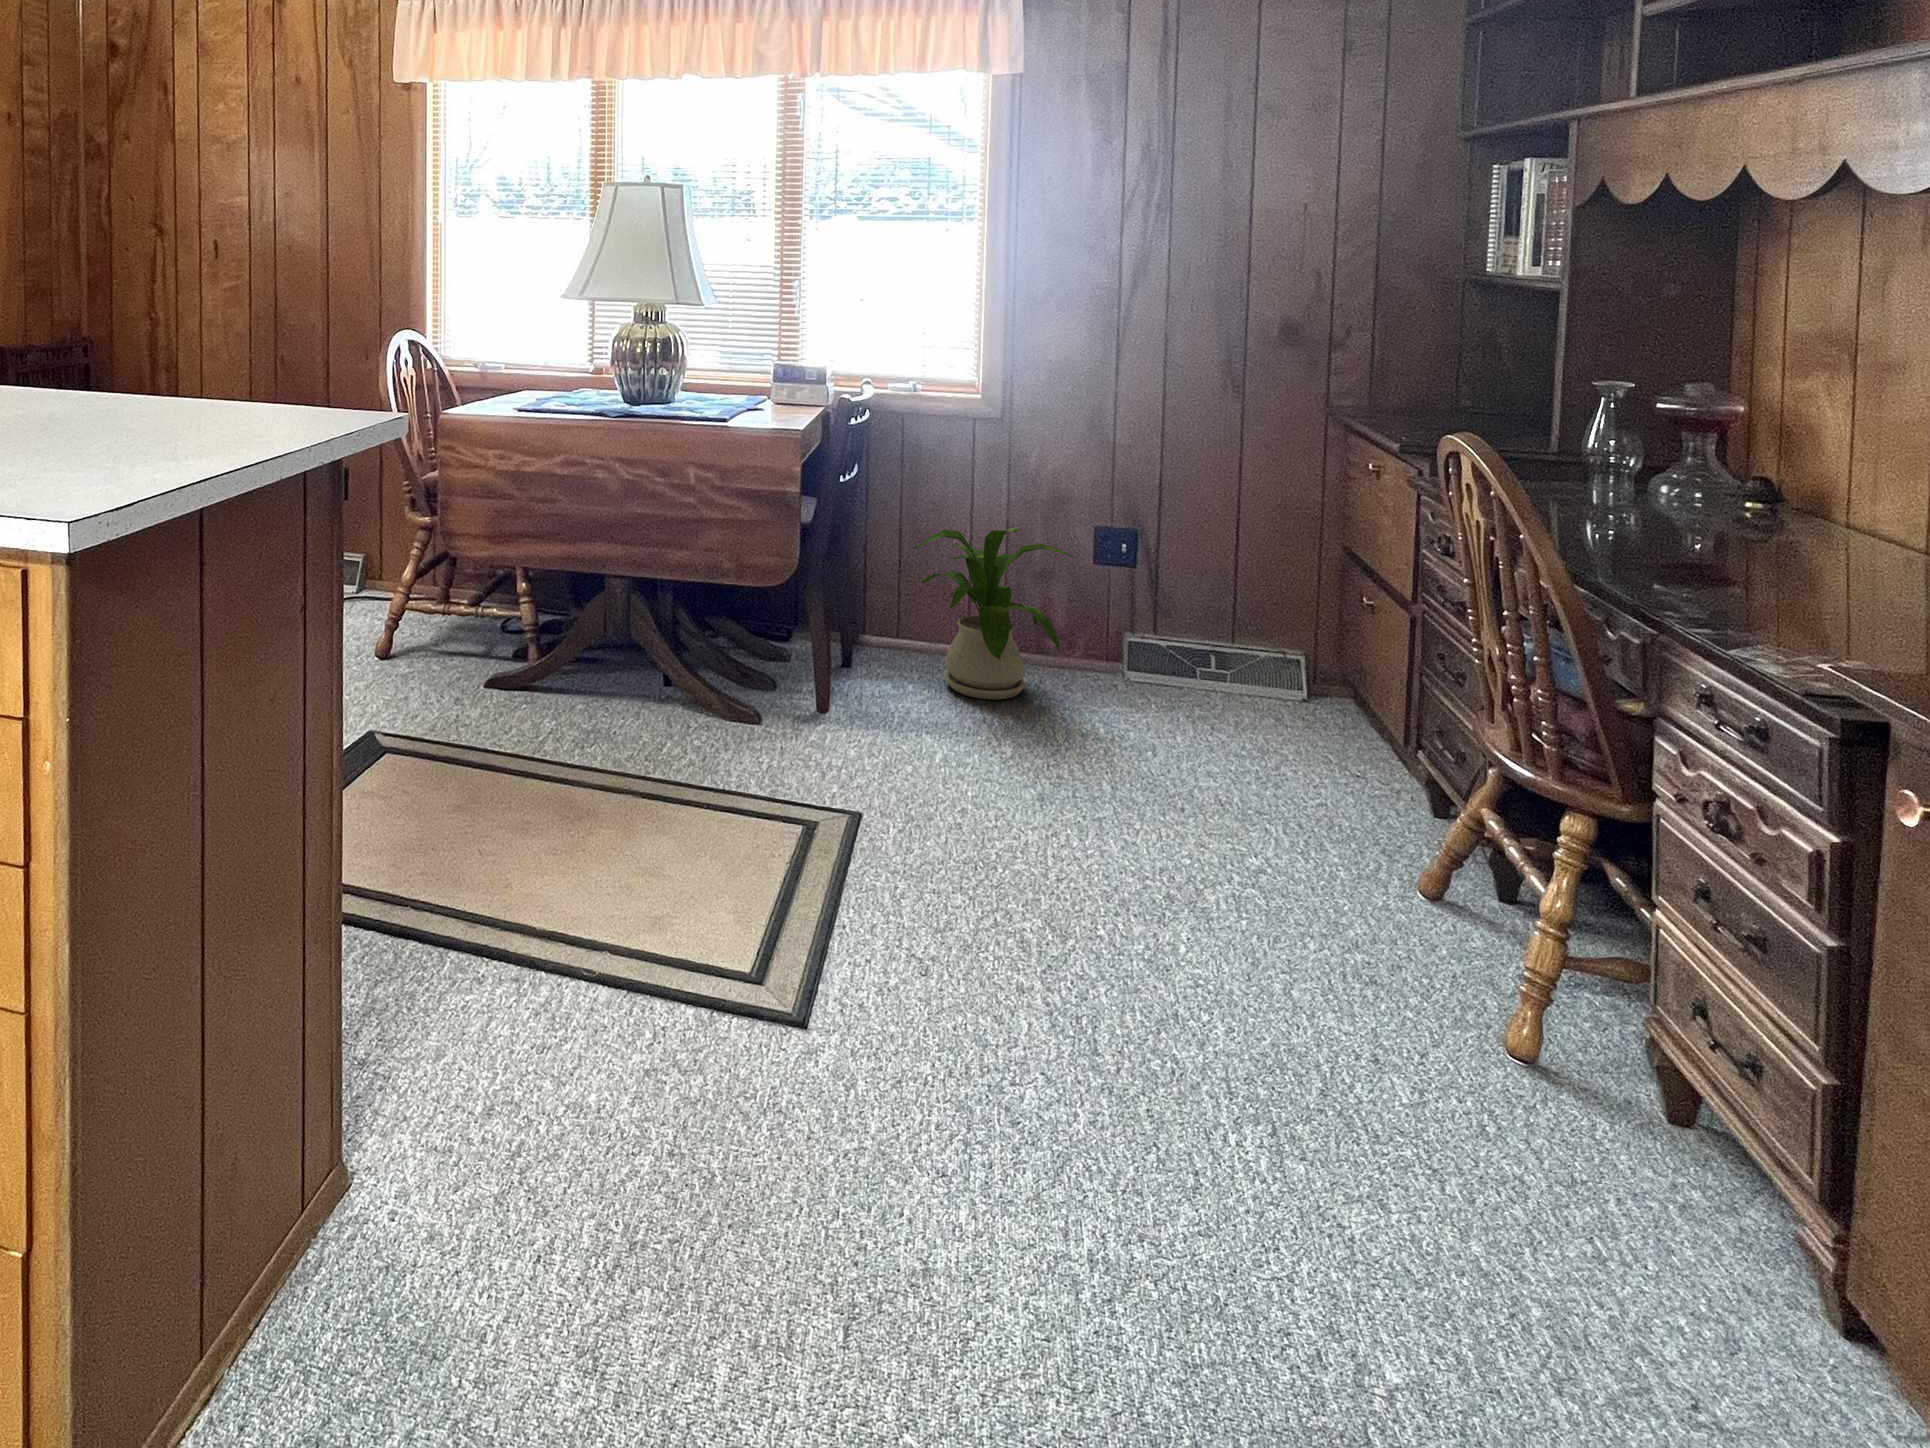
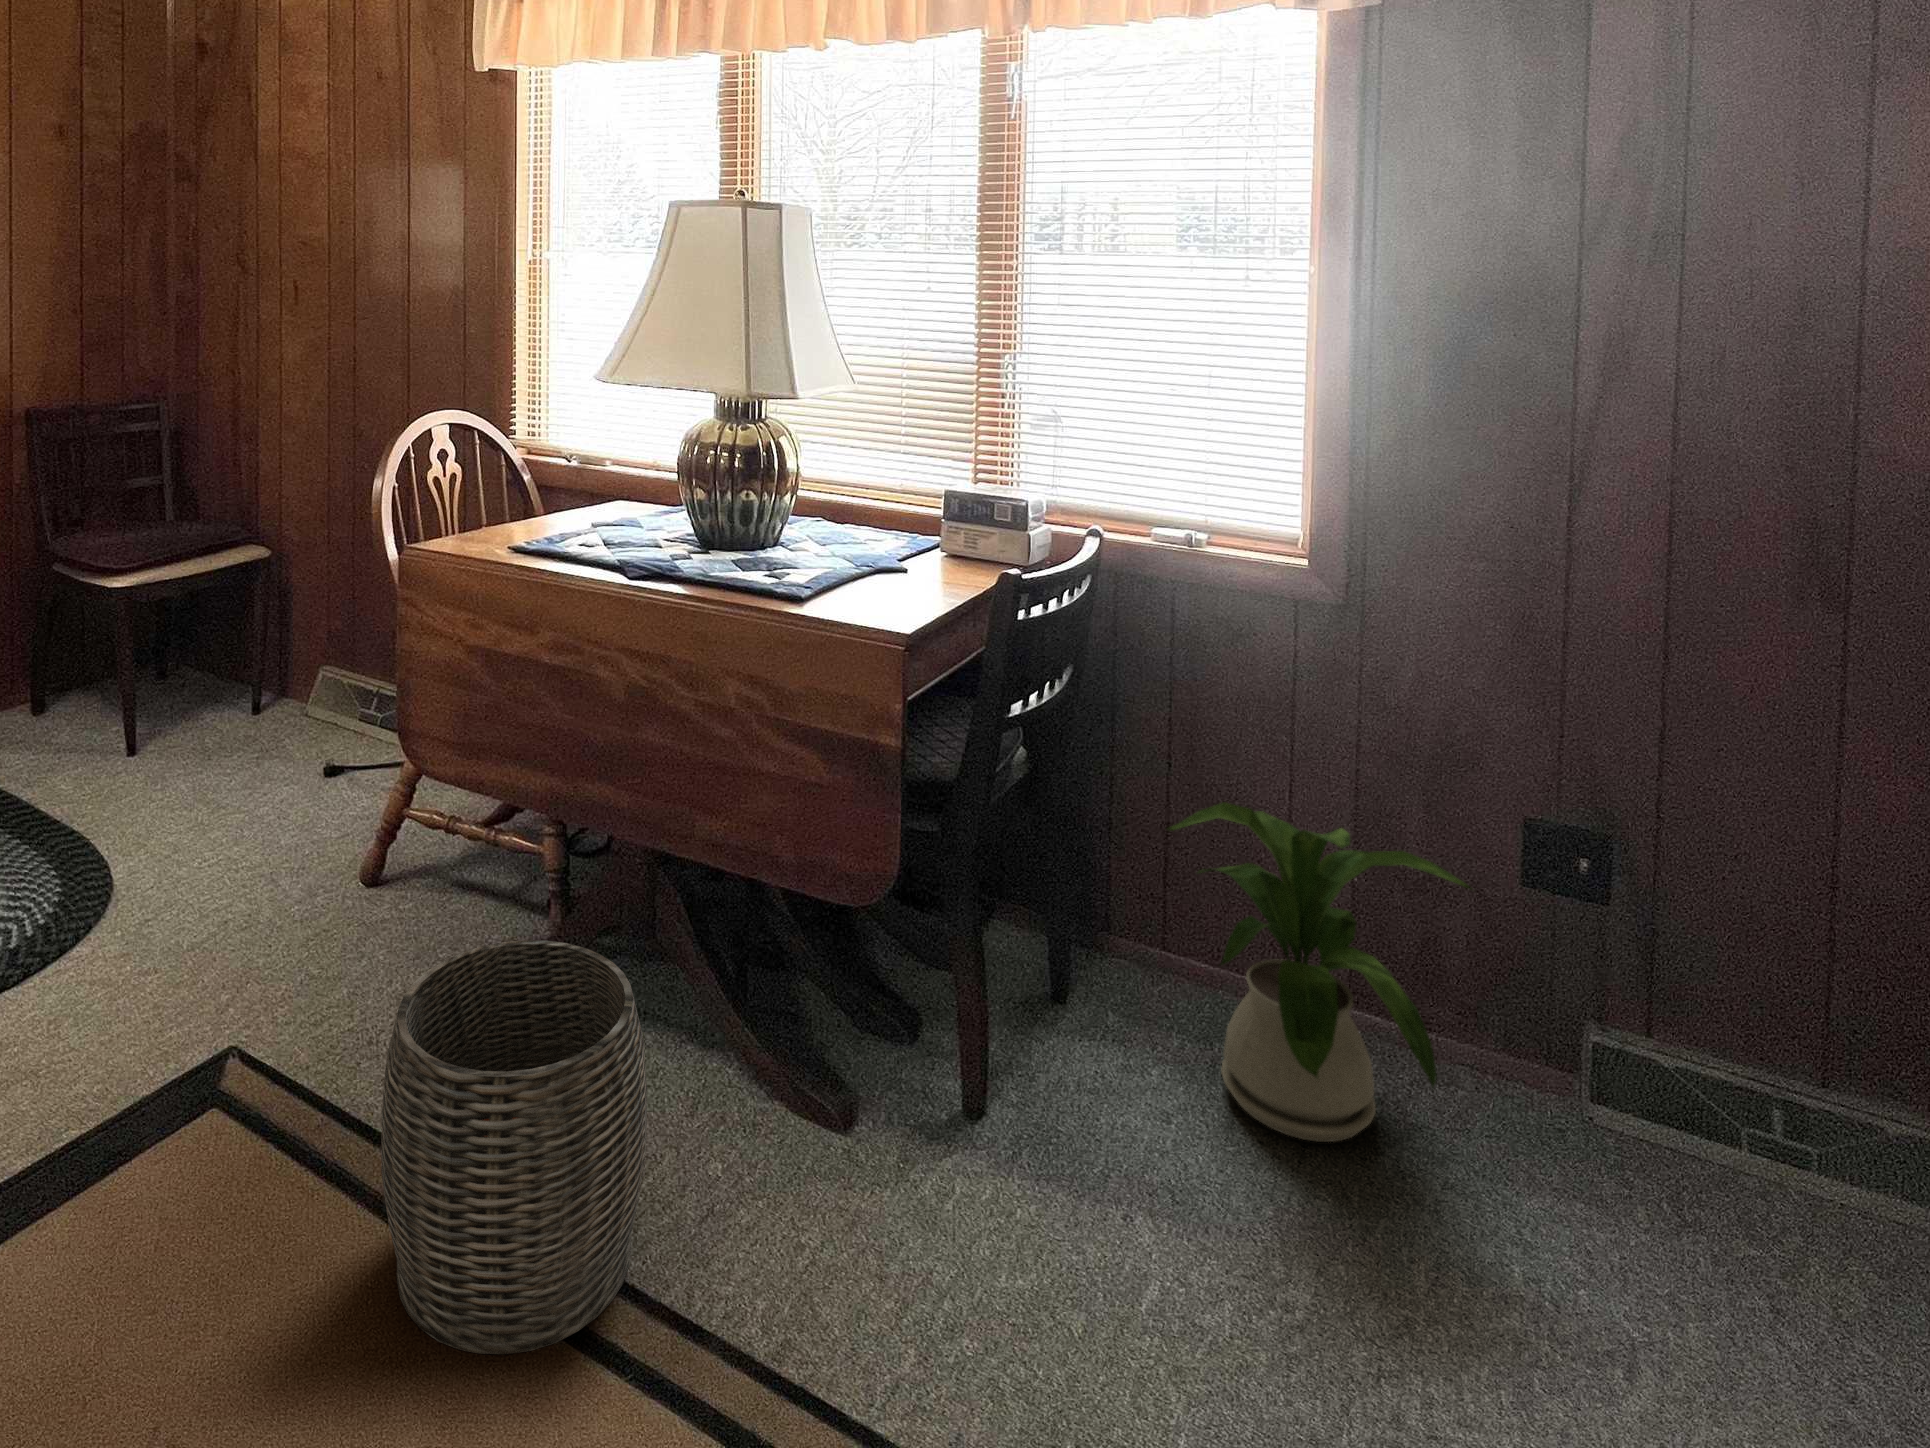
woven basket: none [535,612,678,800] -> present [381,940,647,1354]

